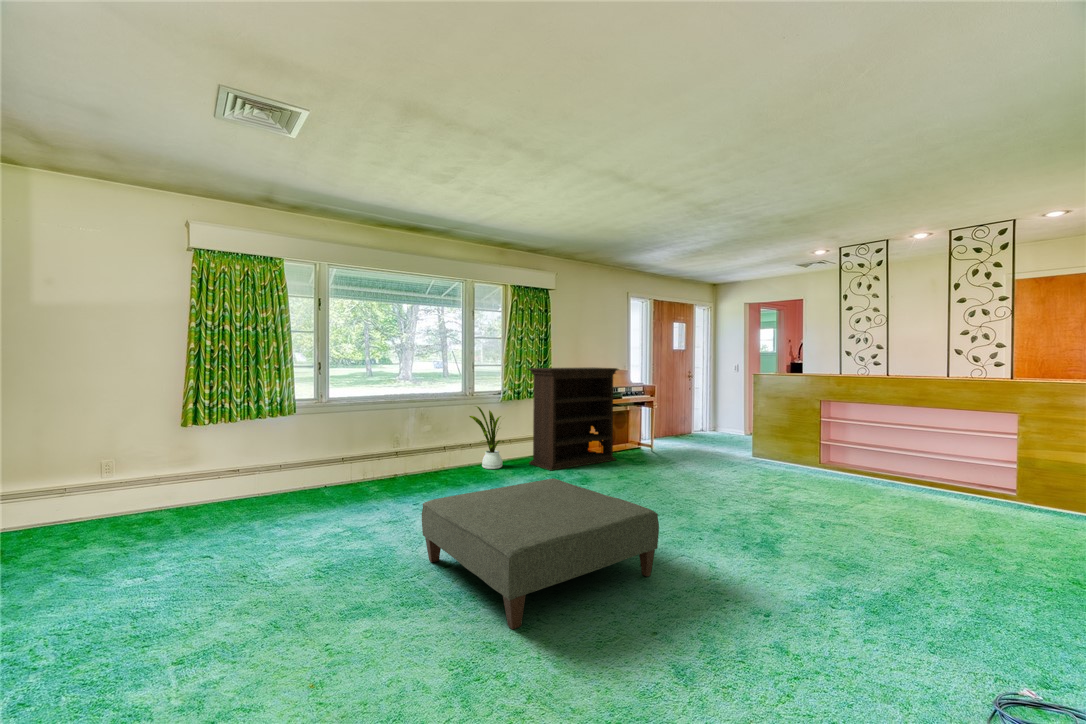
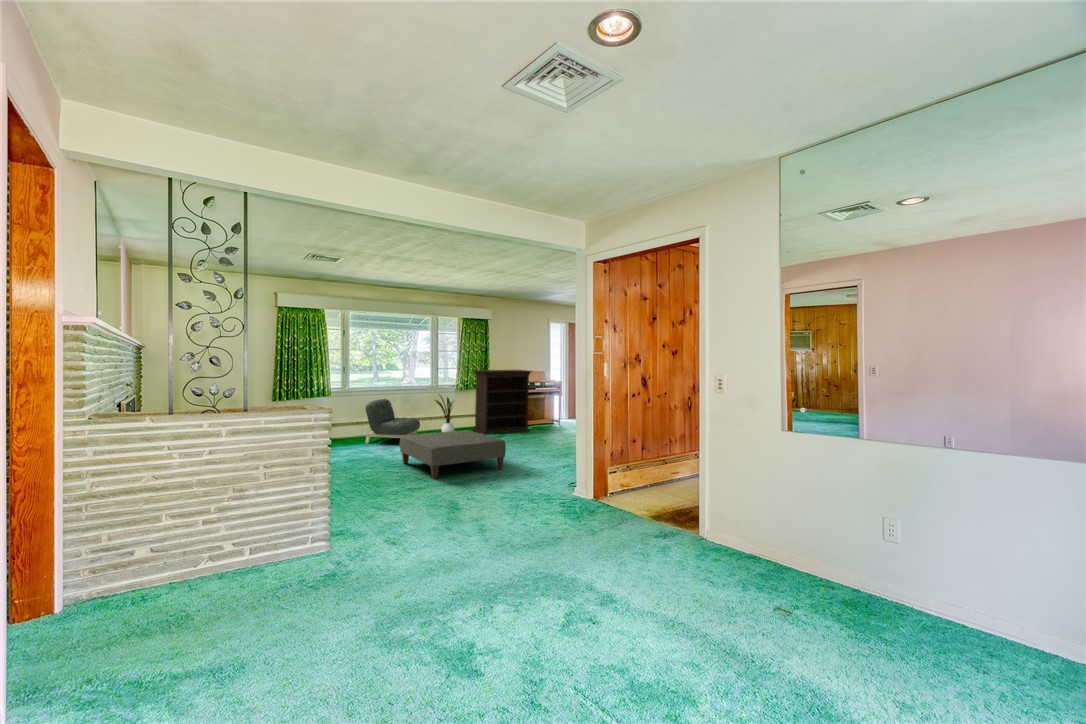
armchair: none [356,417,450,500] -> present [365,399,420,443]

